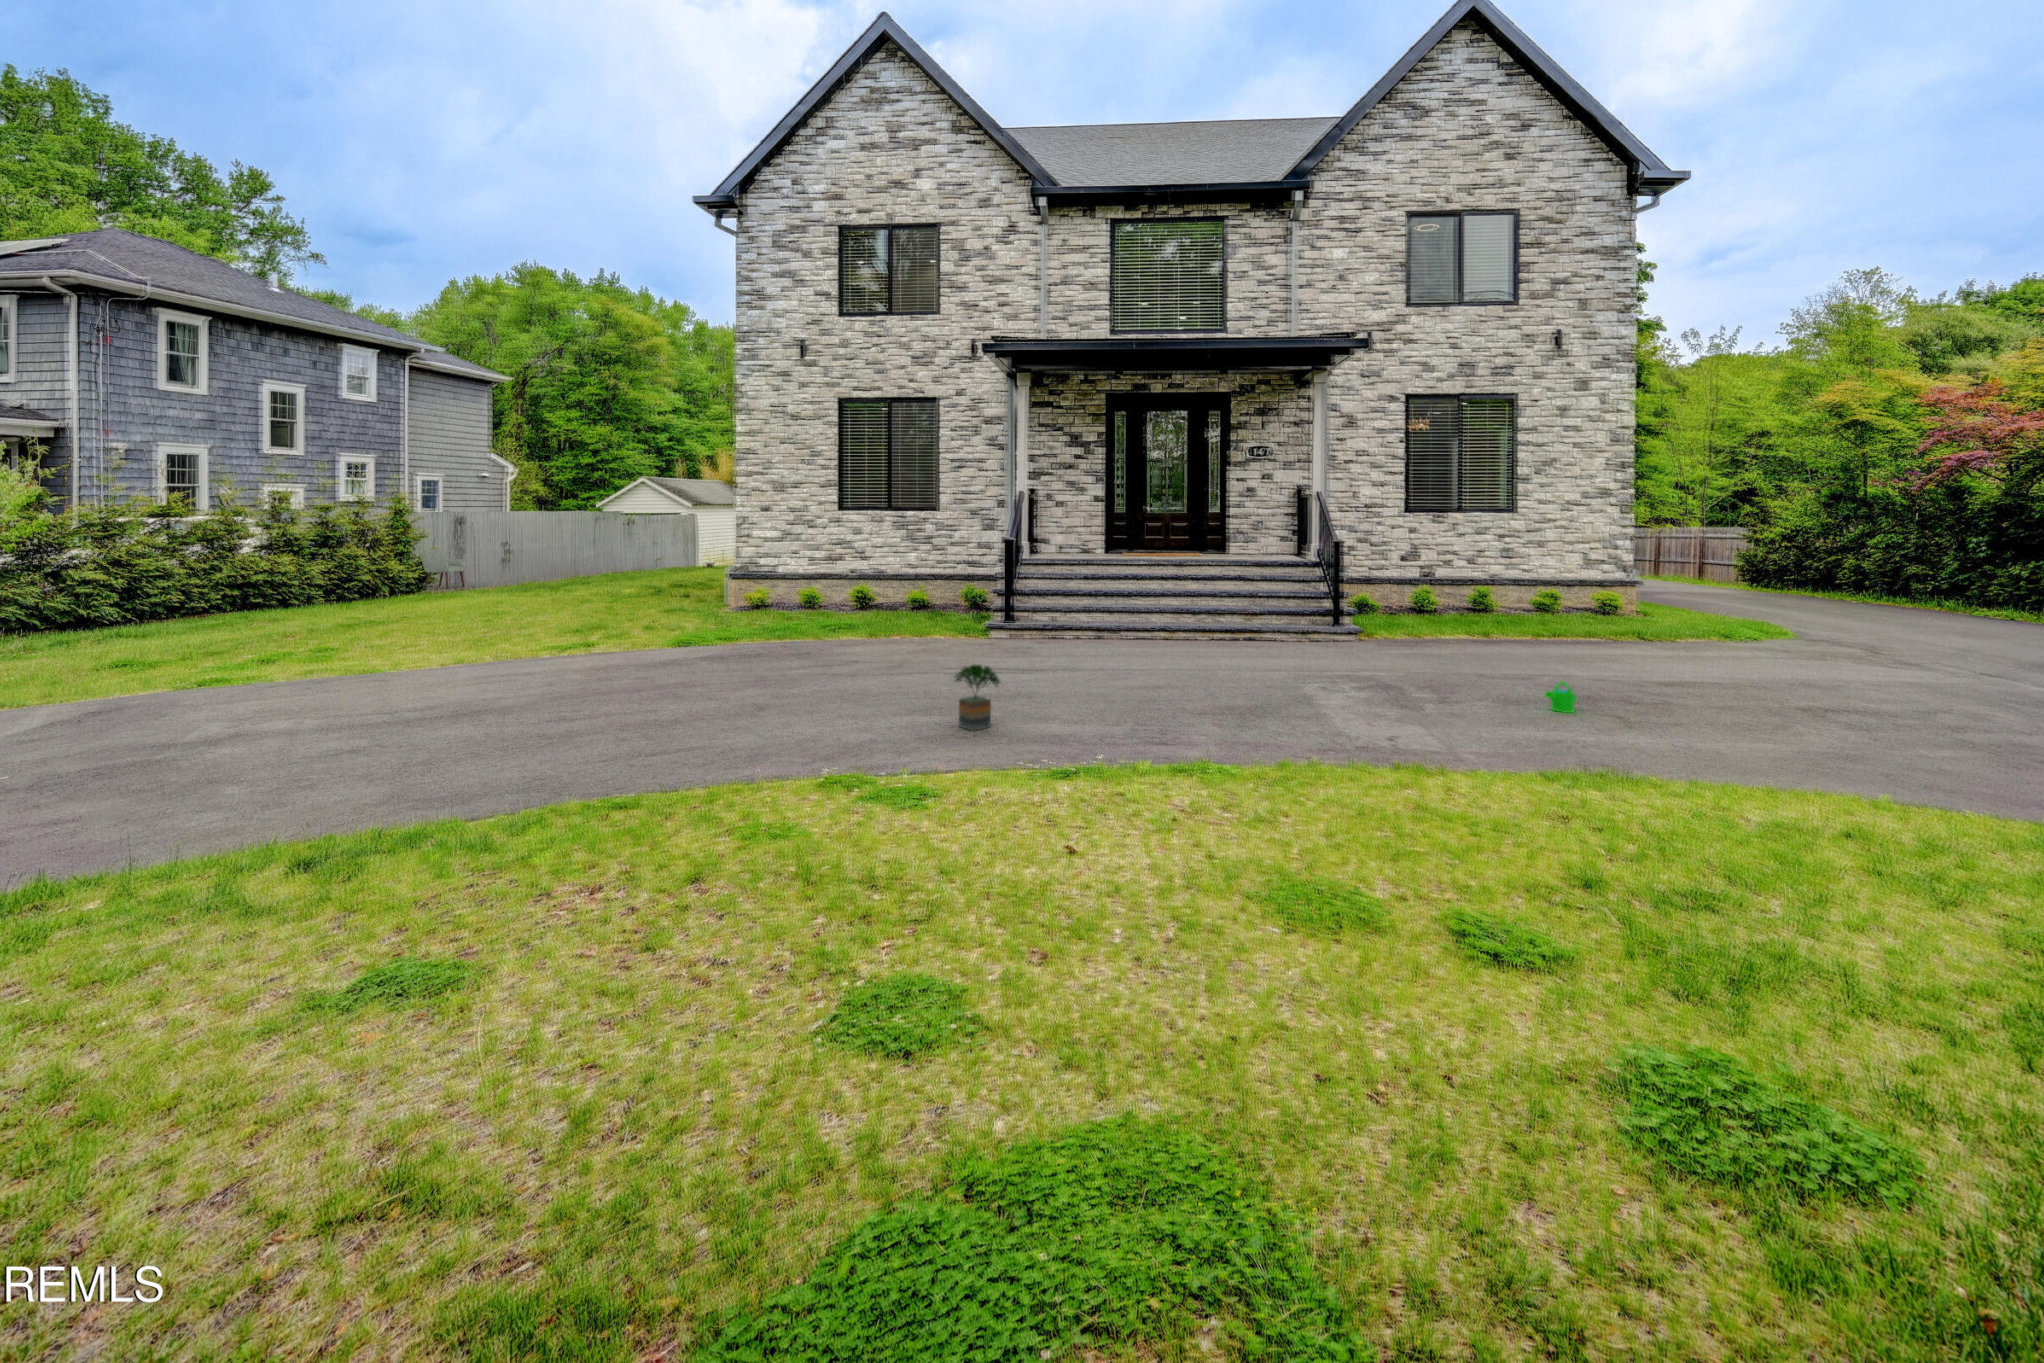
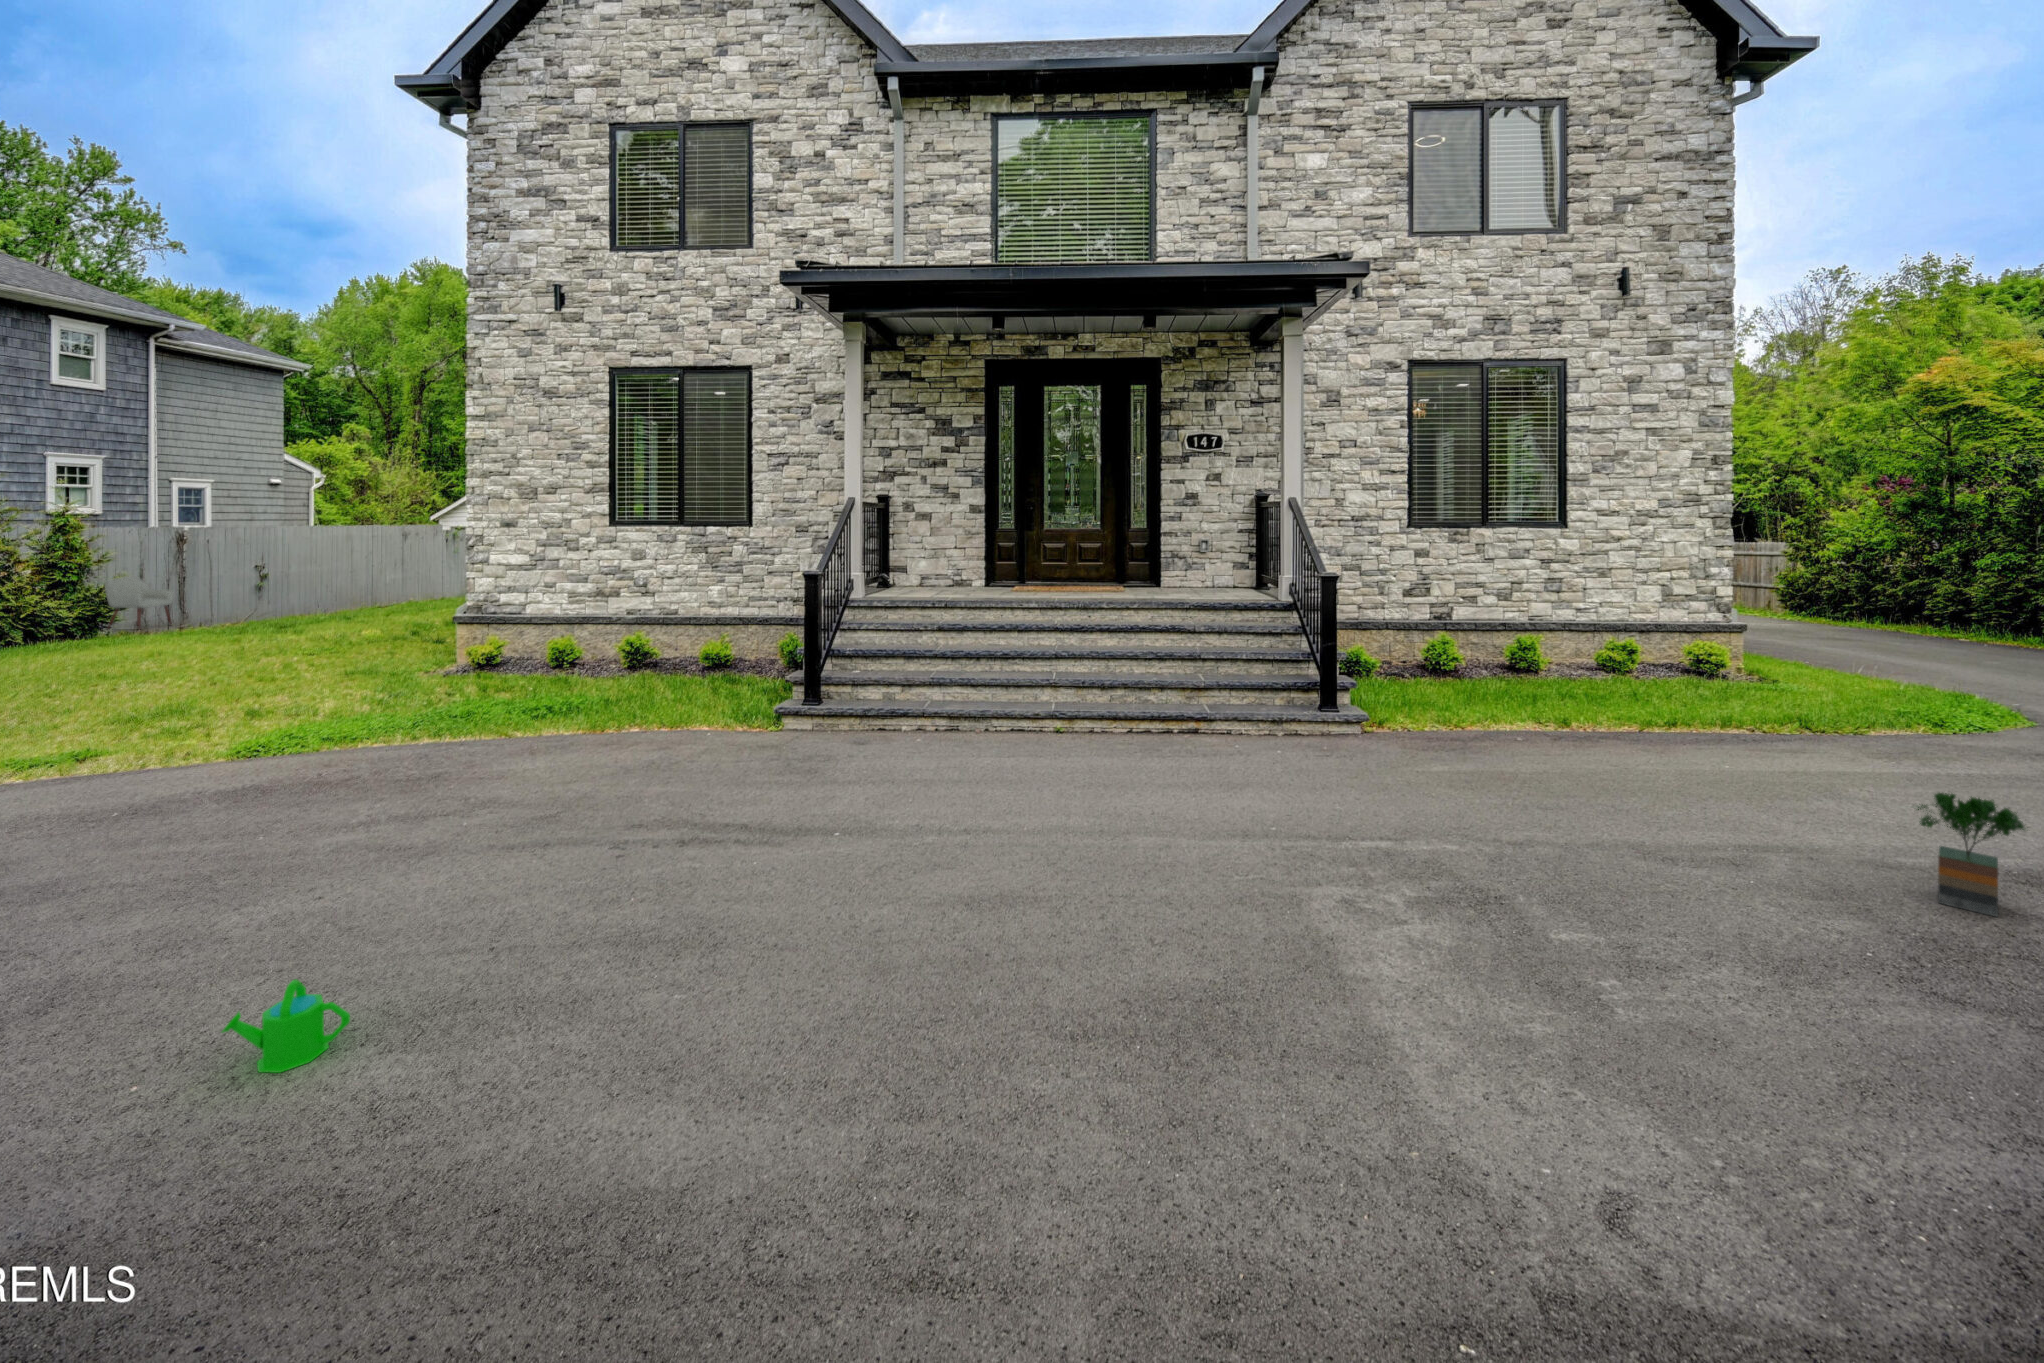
potted tree: present [955,665,1001,731] -> present [1918,793,2026,917]
watering can: present [1545,681,1577,713] -> present [222,979,350,1073]

